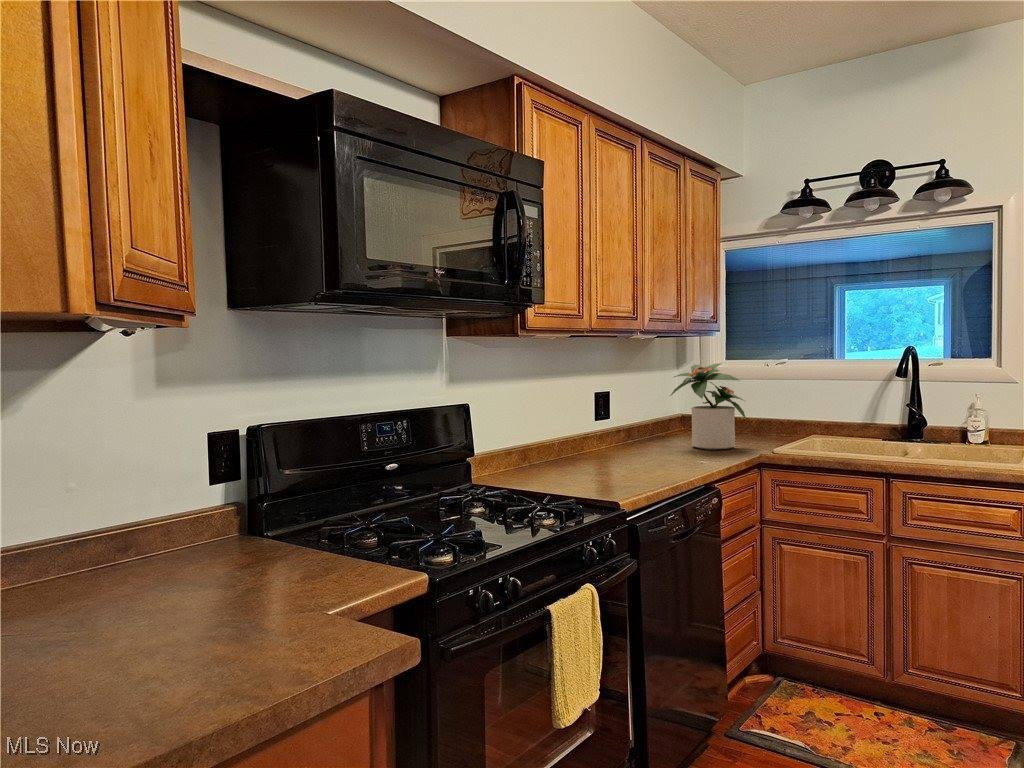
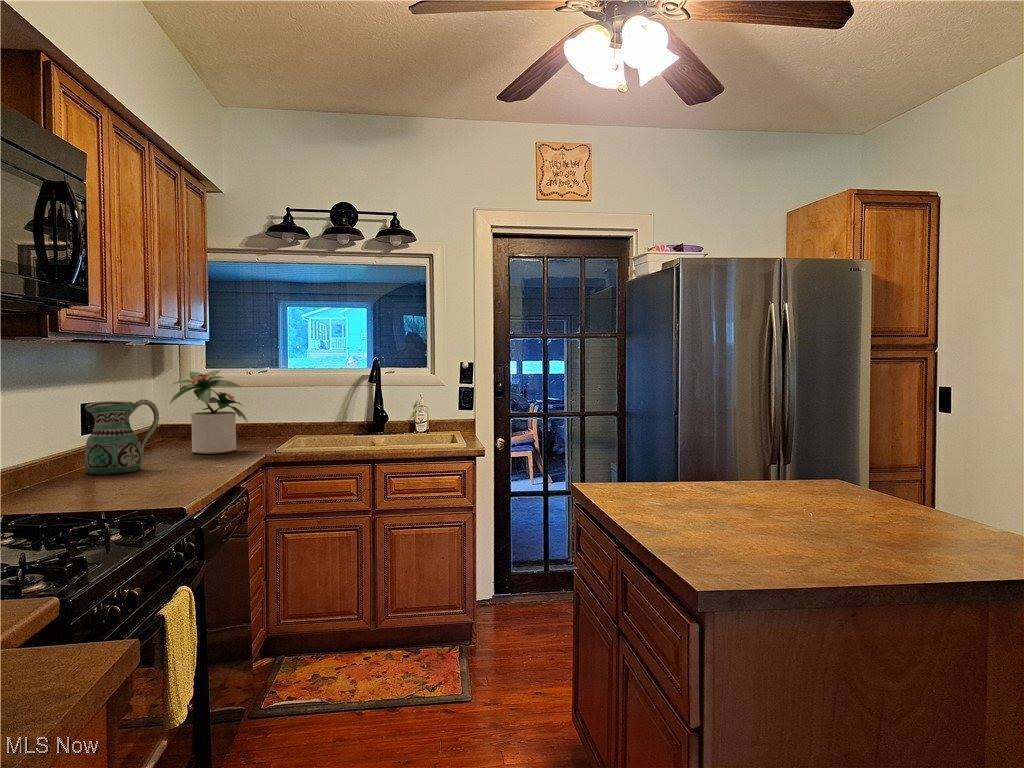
ceramic pitcher: none [589,392,650,461] -> present [85,399,159,474]

